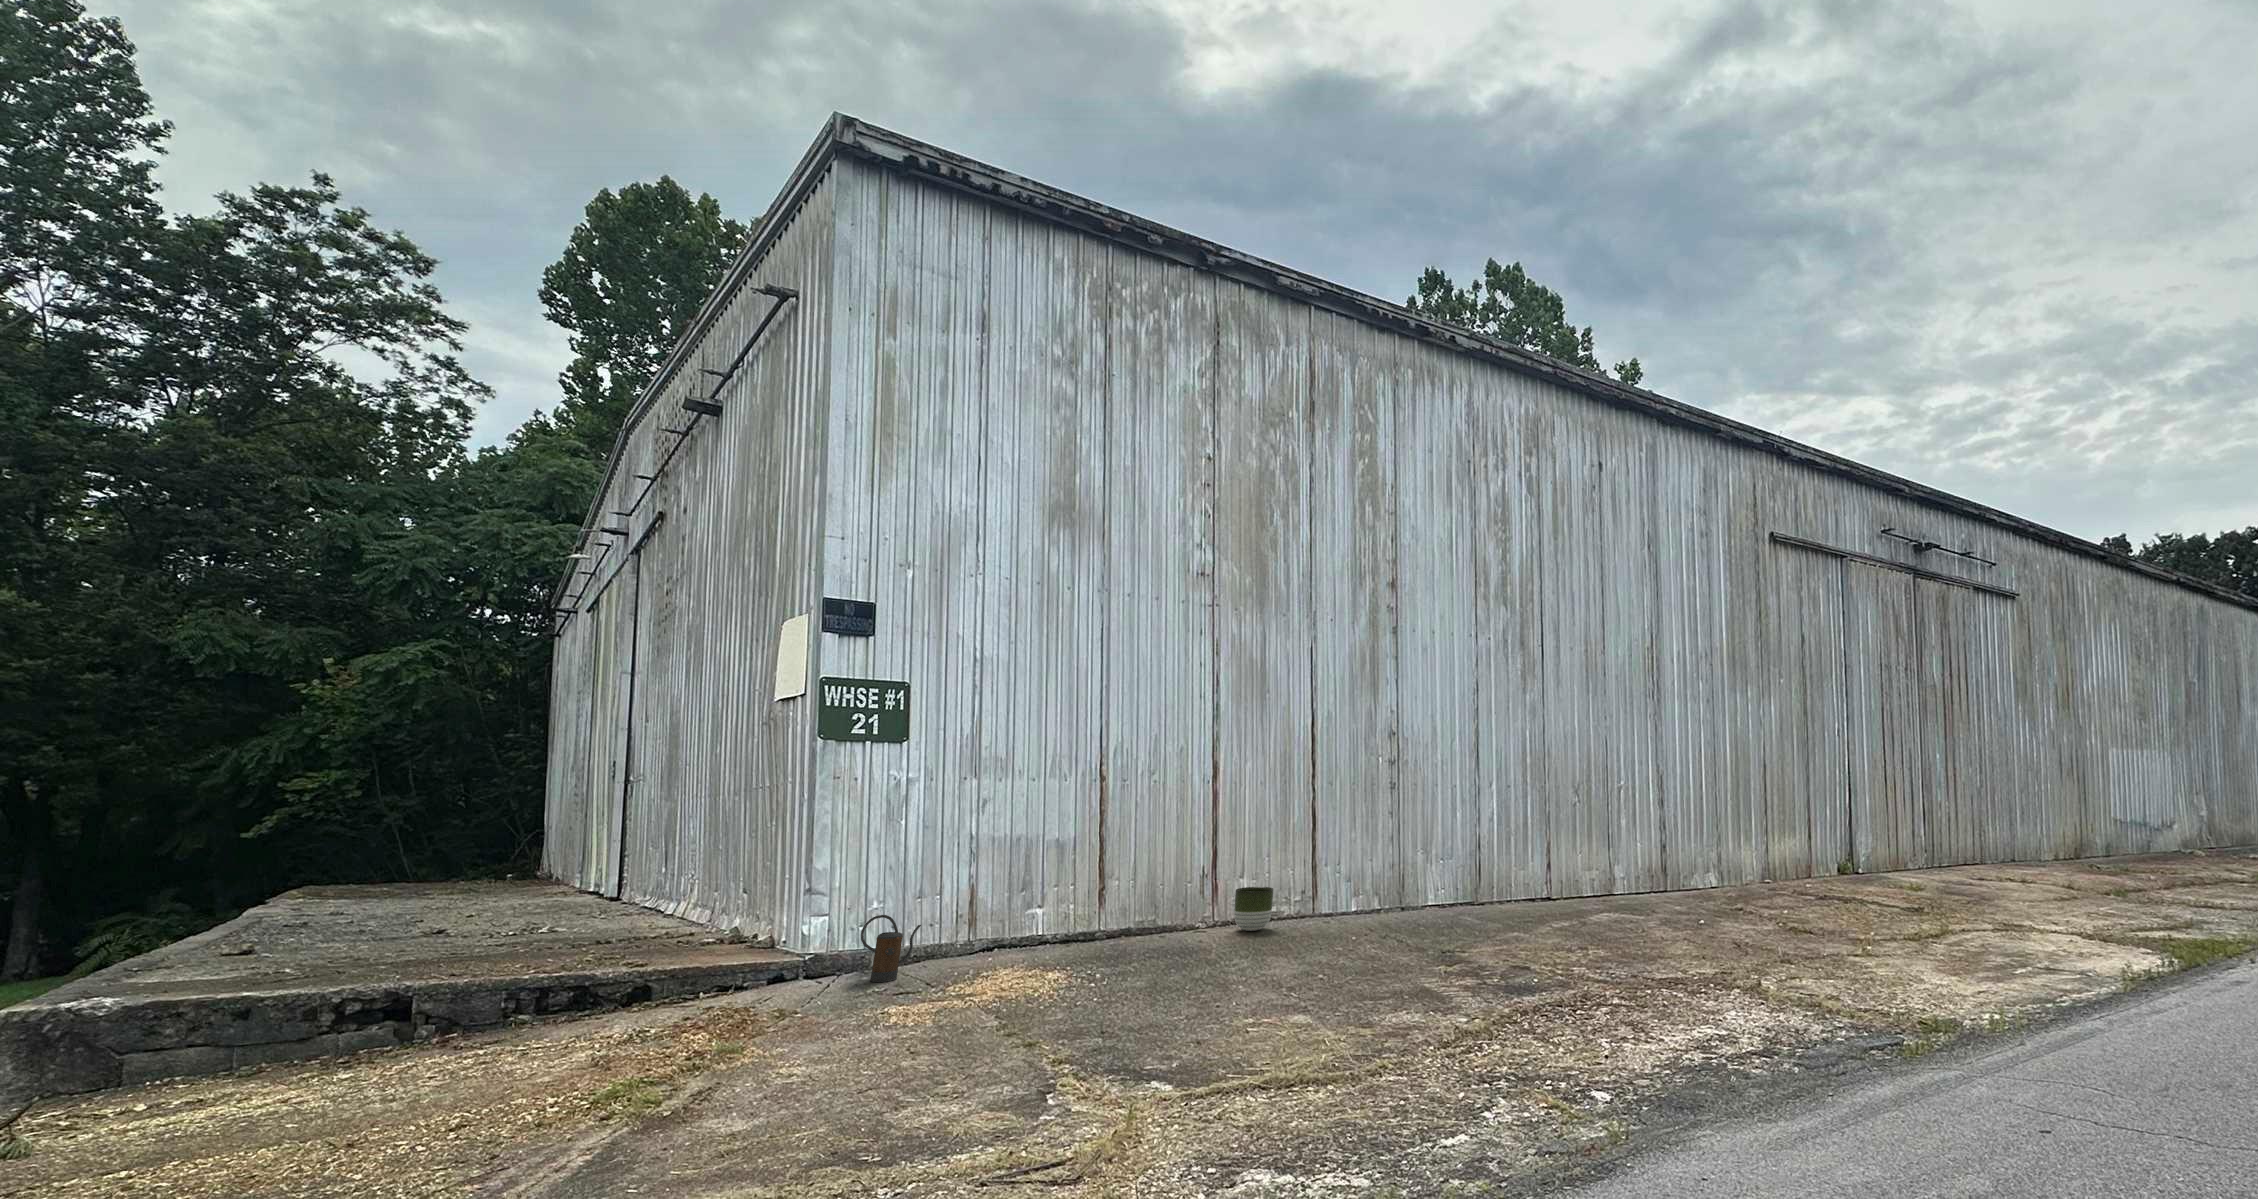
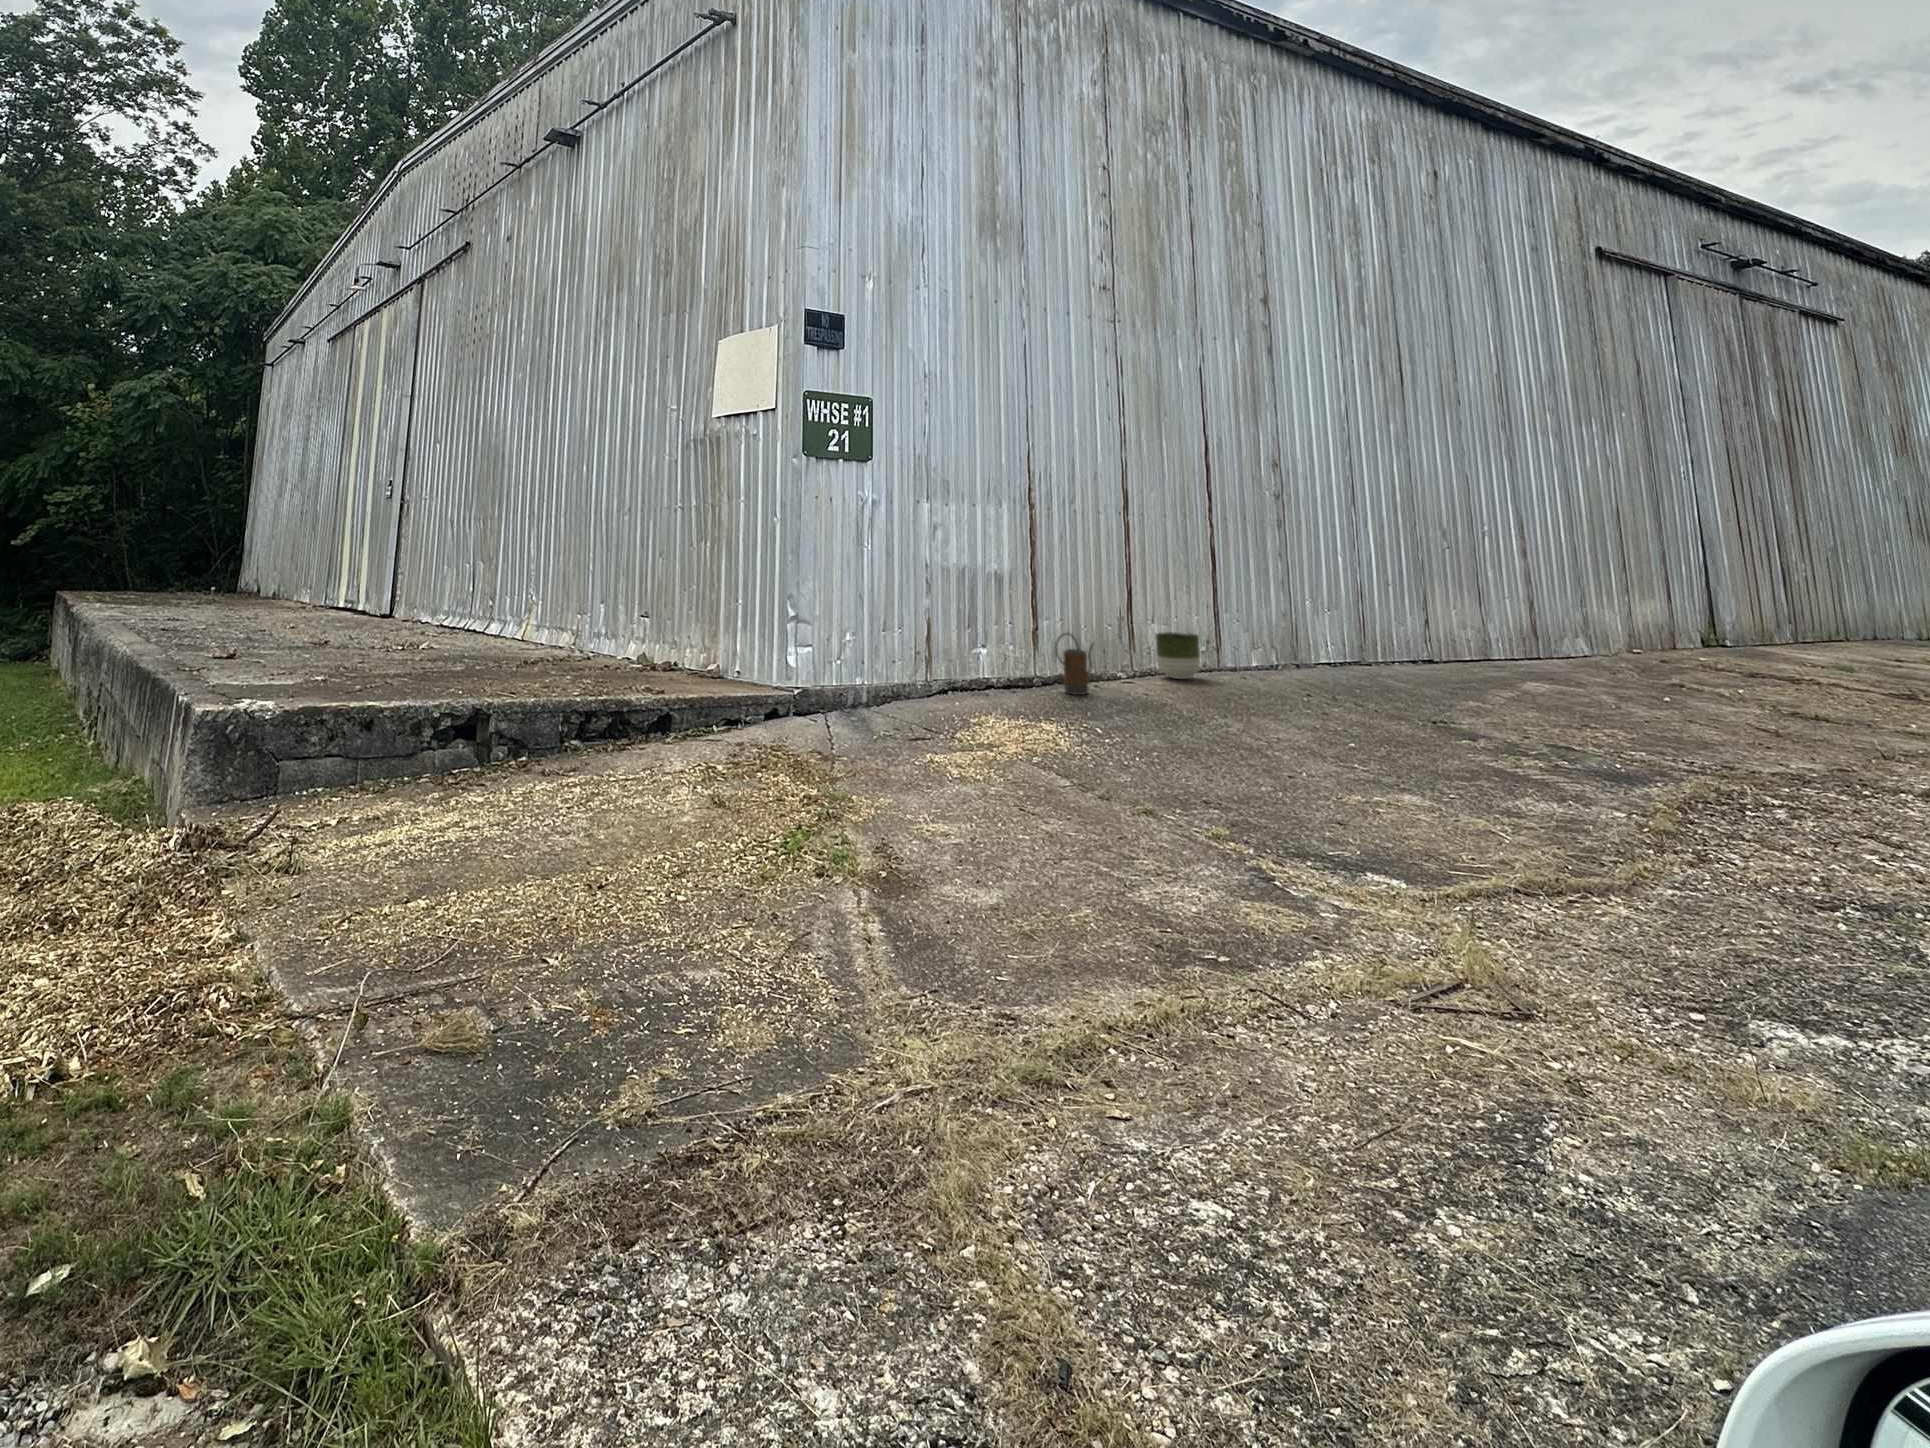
watering can: present [861,915,921,982] -> present [1055,633,1093,695]

